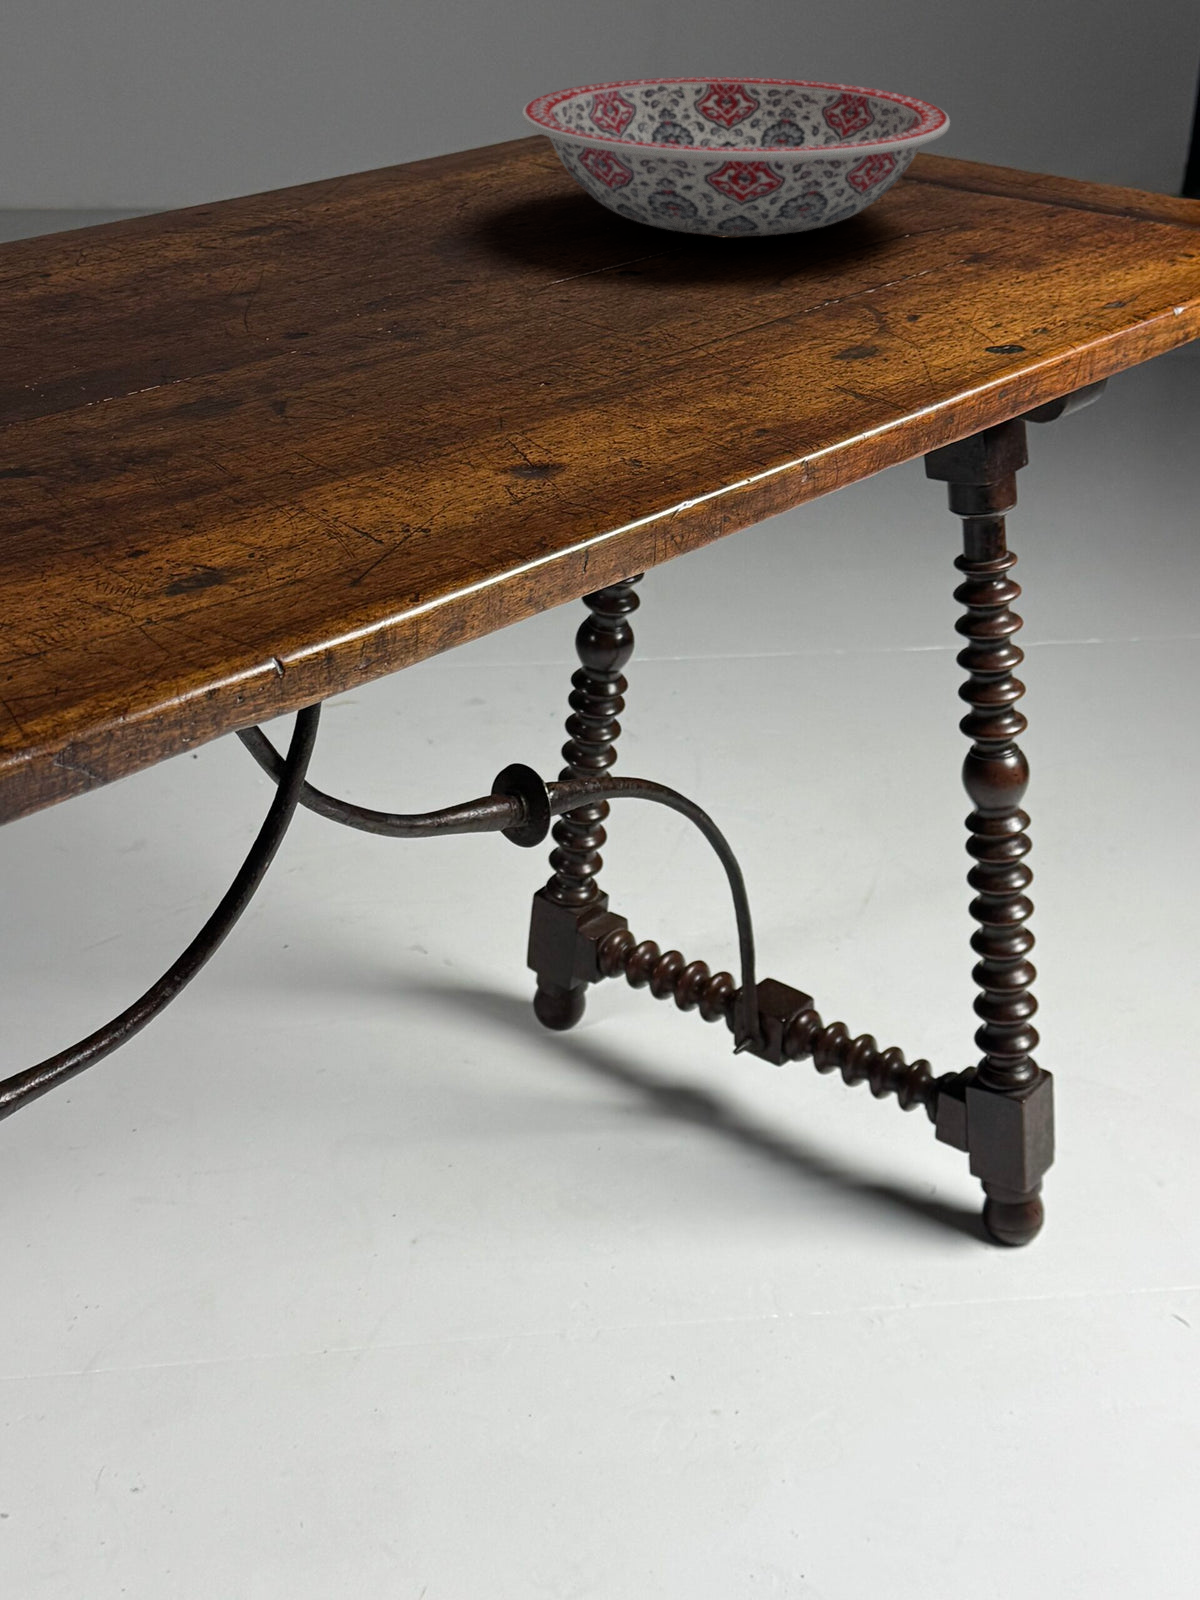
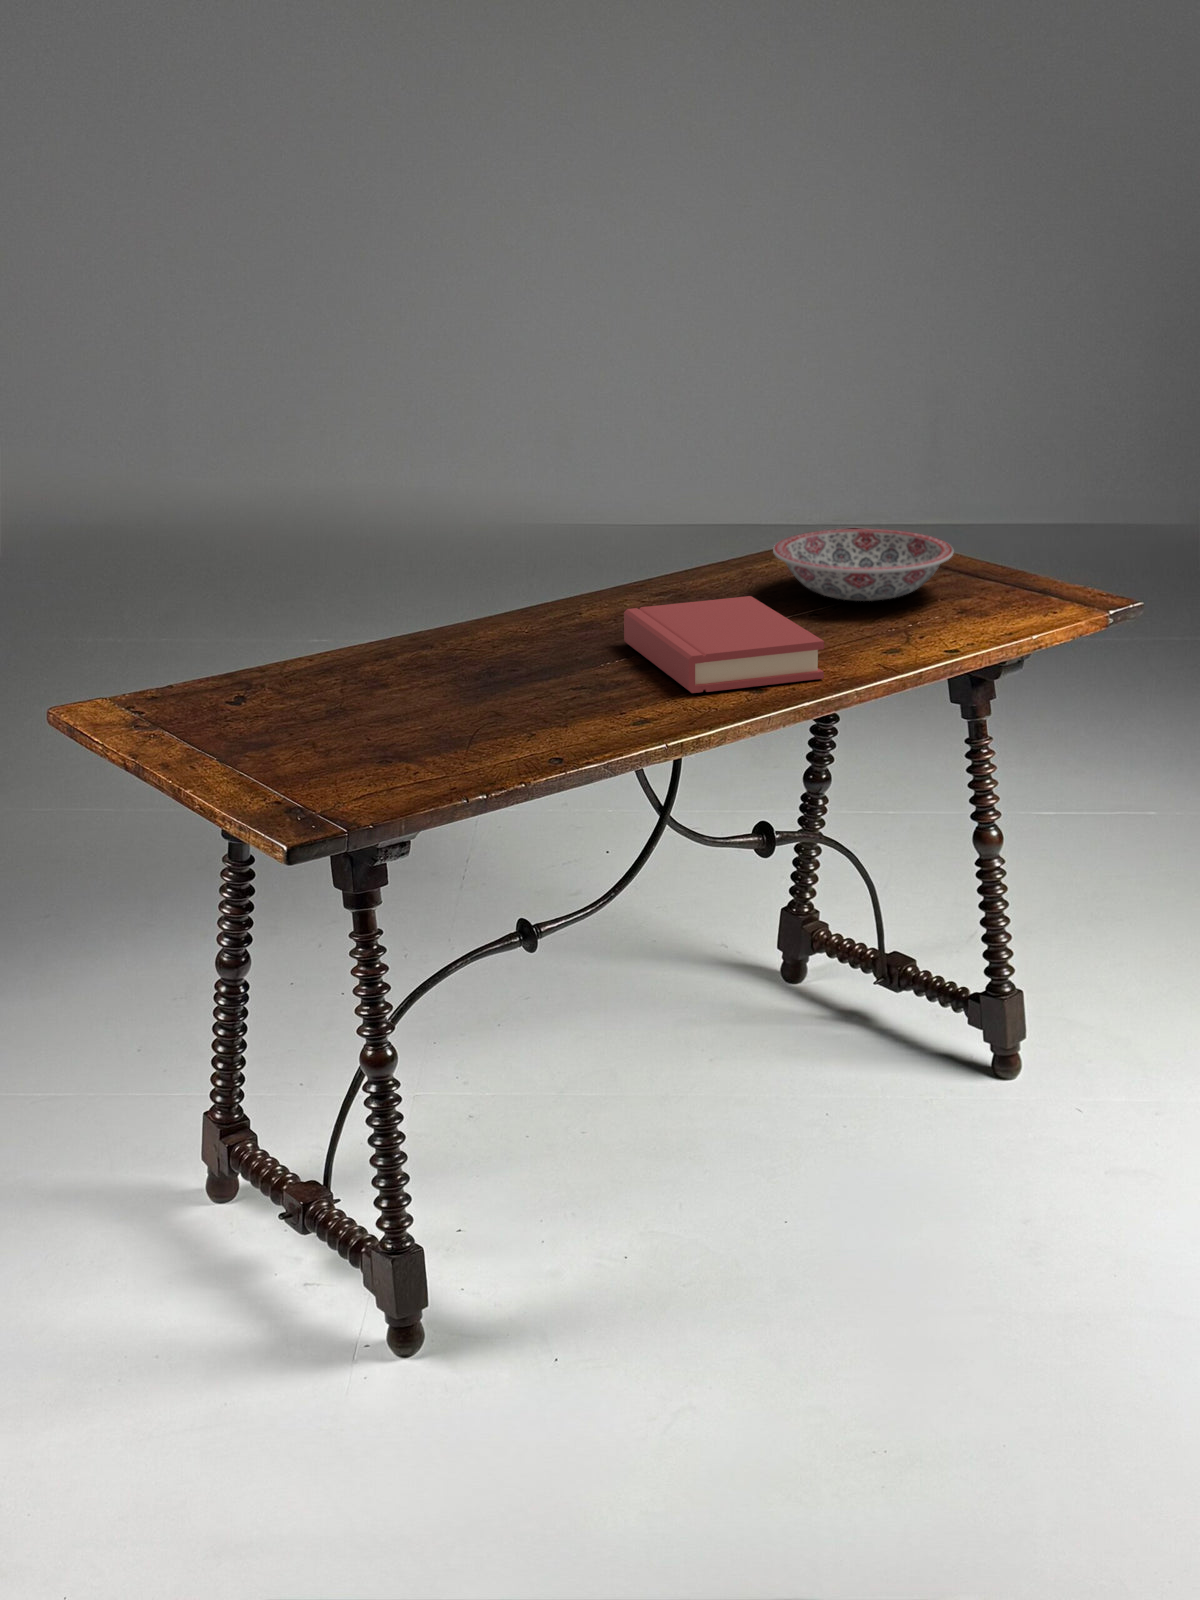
hardback book: none [155,219,712,481] -> present [624,596,824,693]

